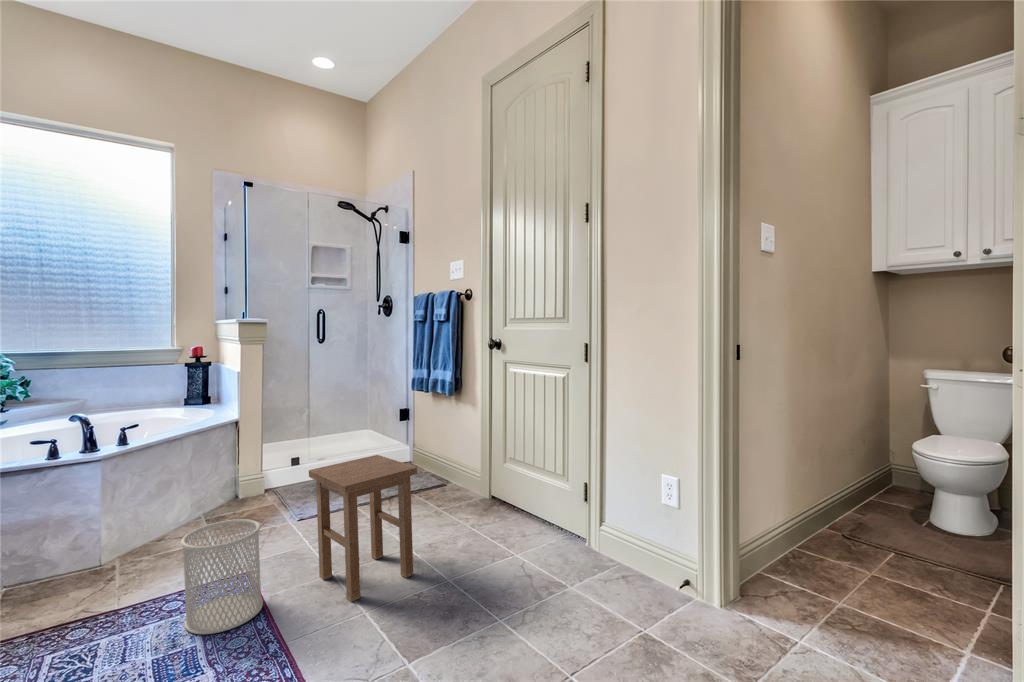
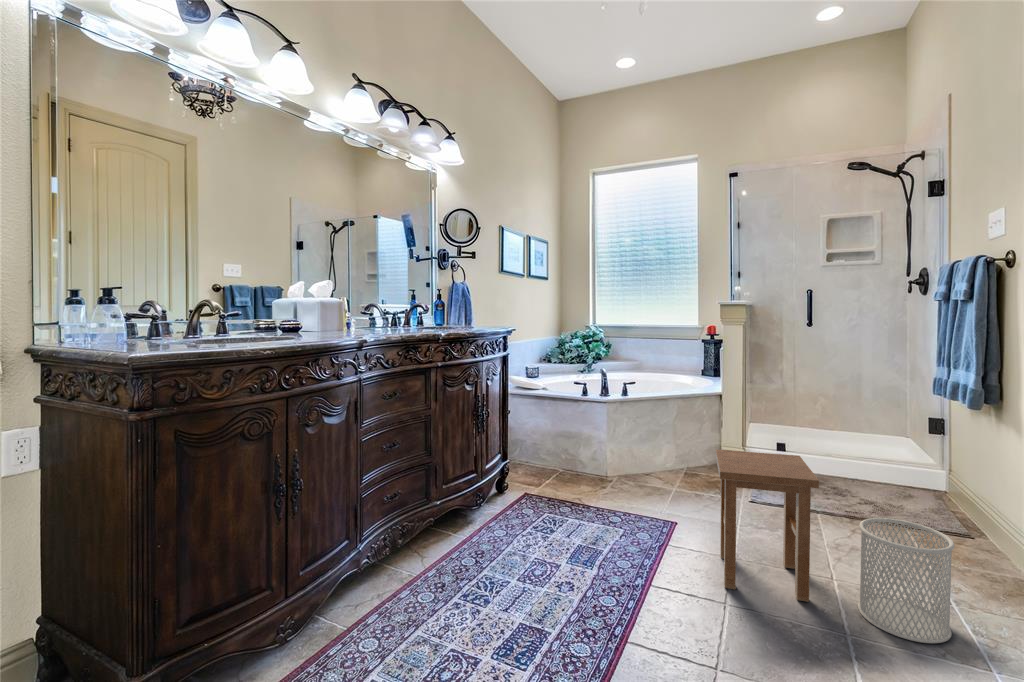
wastebasket: present [181,519,263,634] -> present [858,518,954,643]

